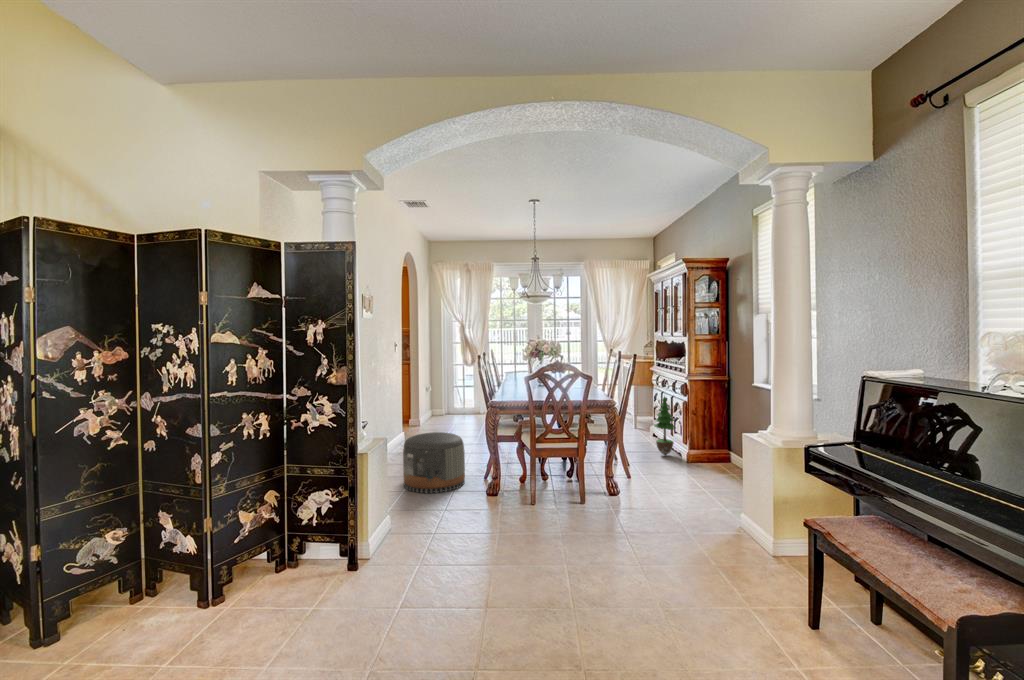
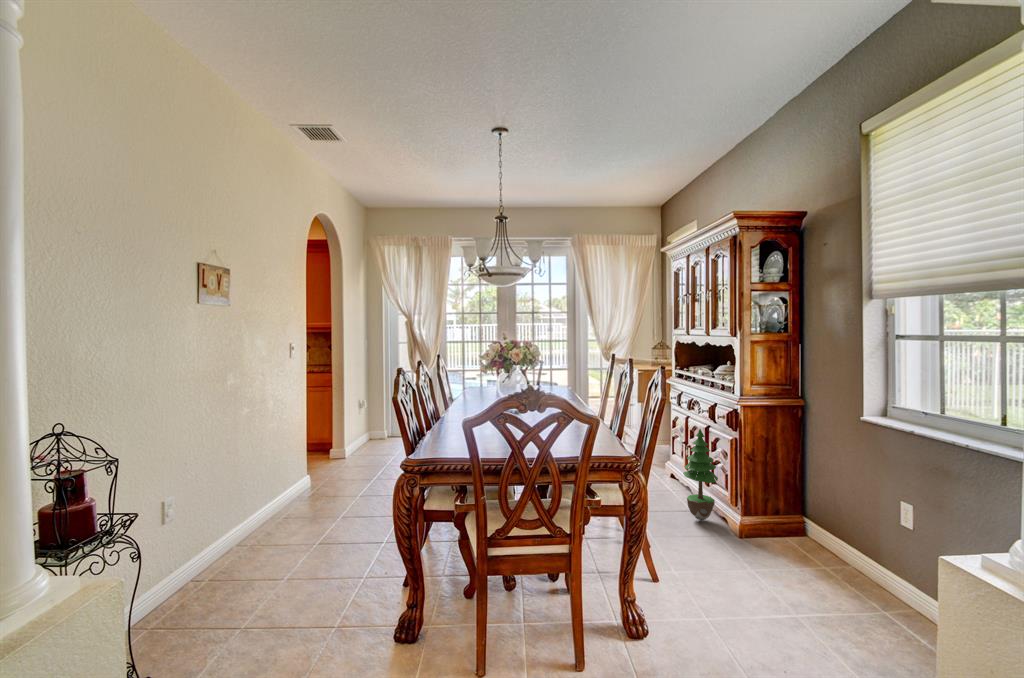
pouf: present [403,432,465,493] -> none [251,505,369,634]

